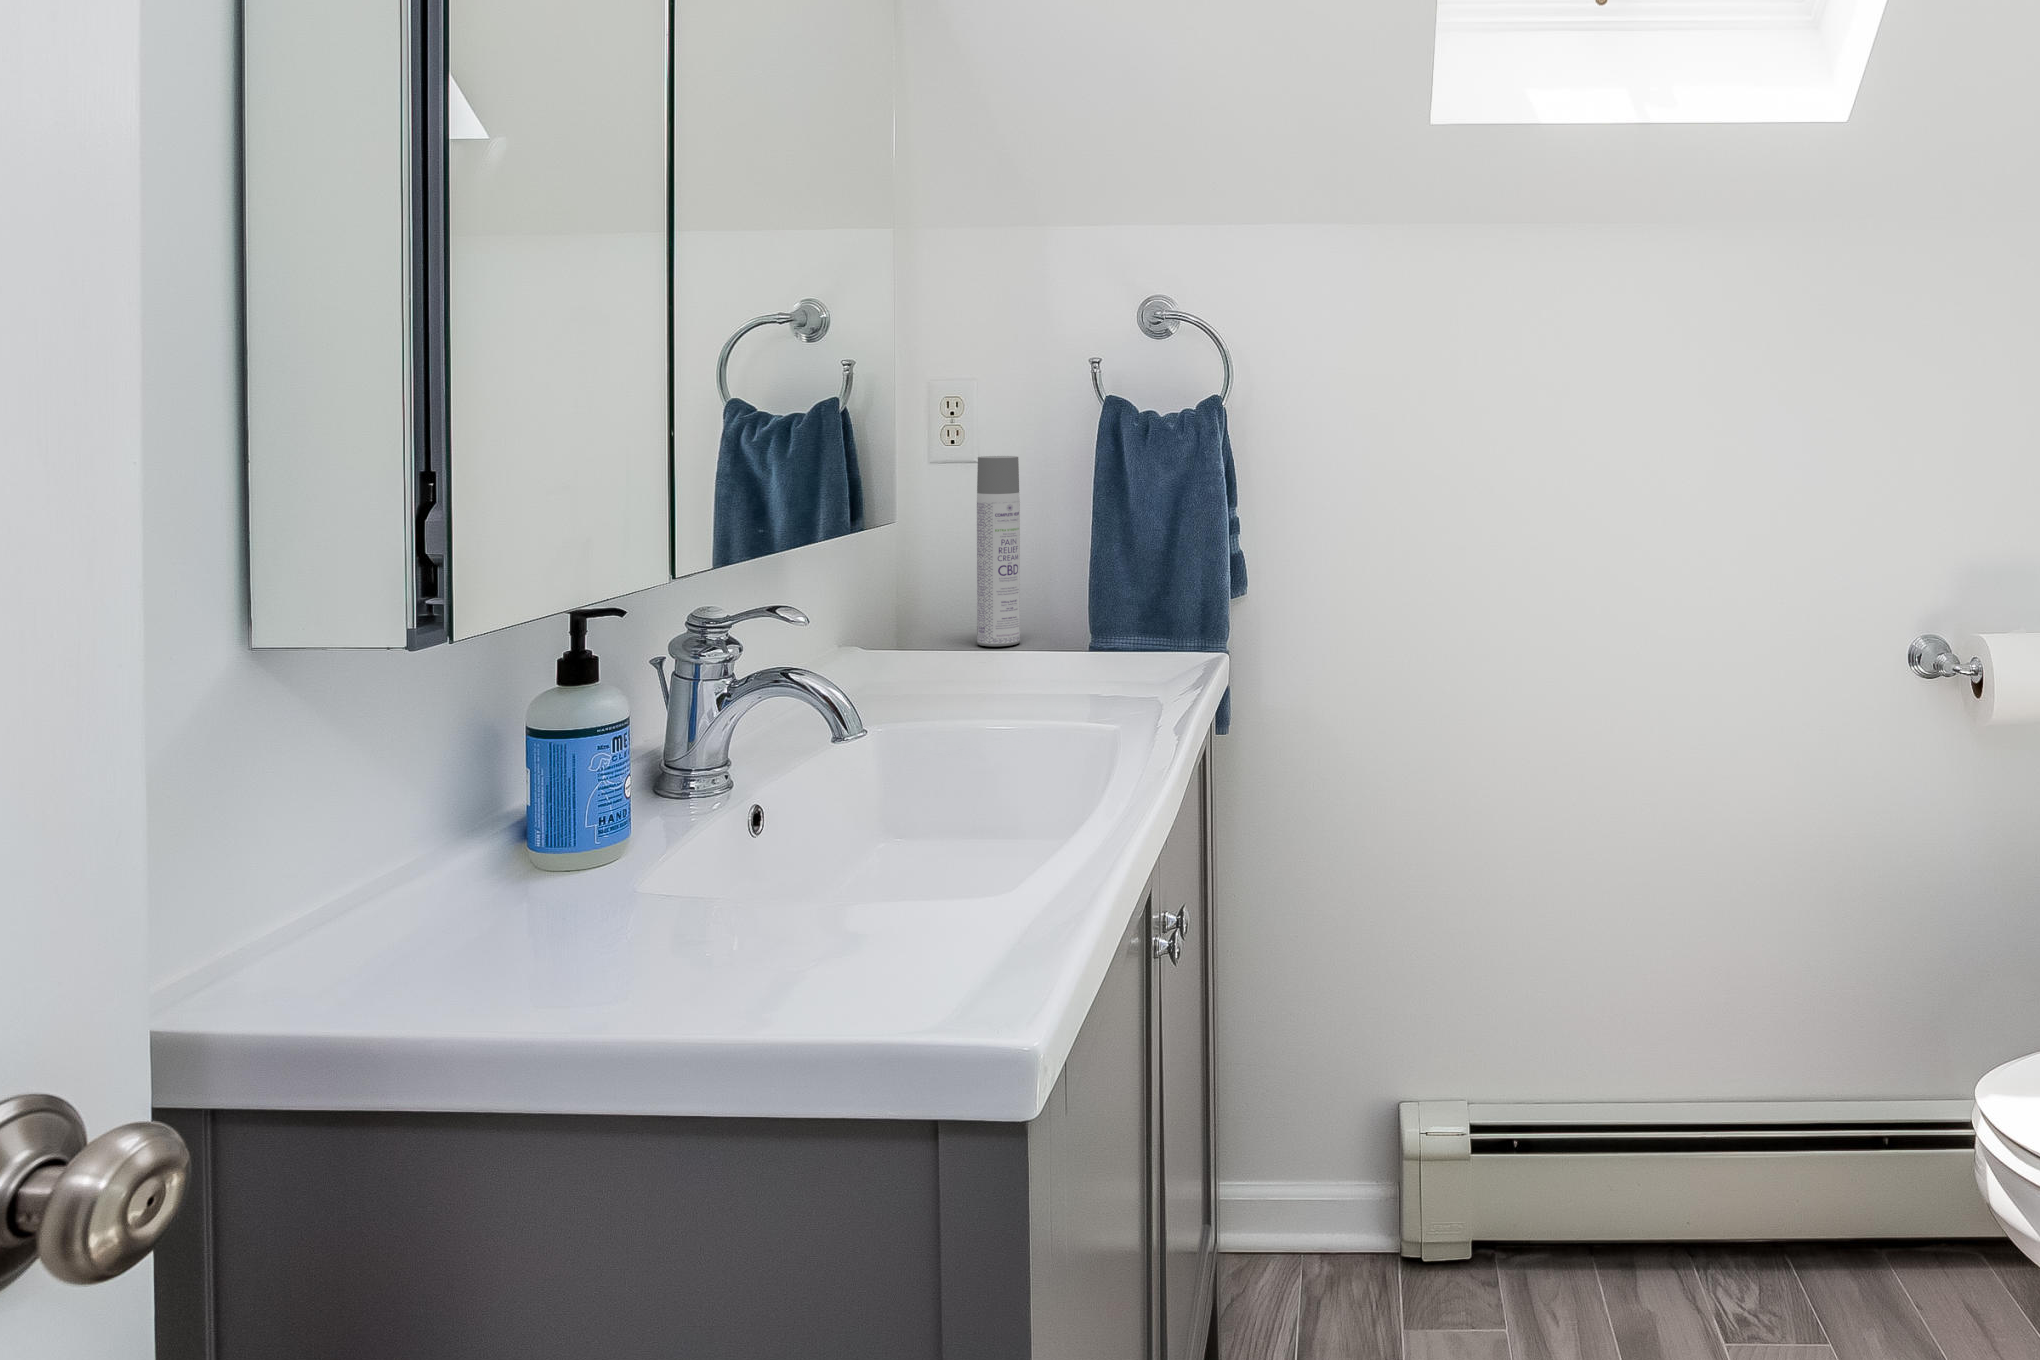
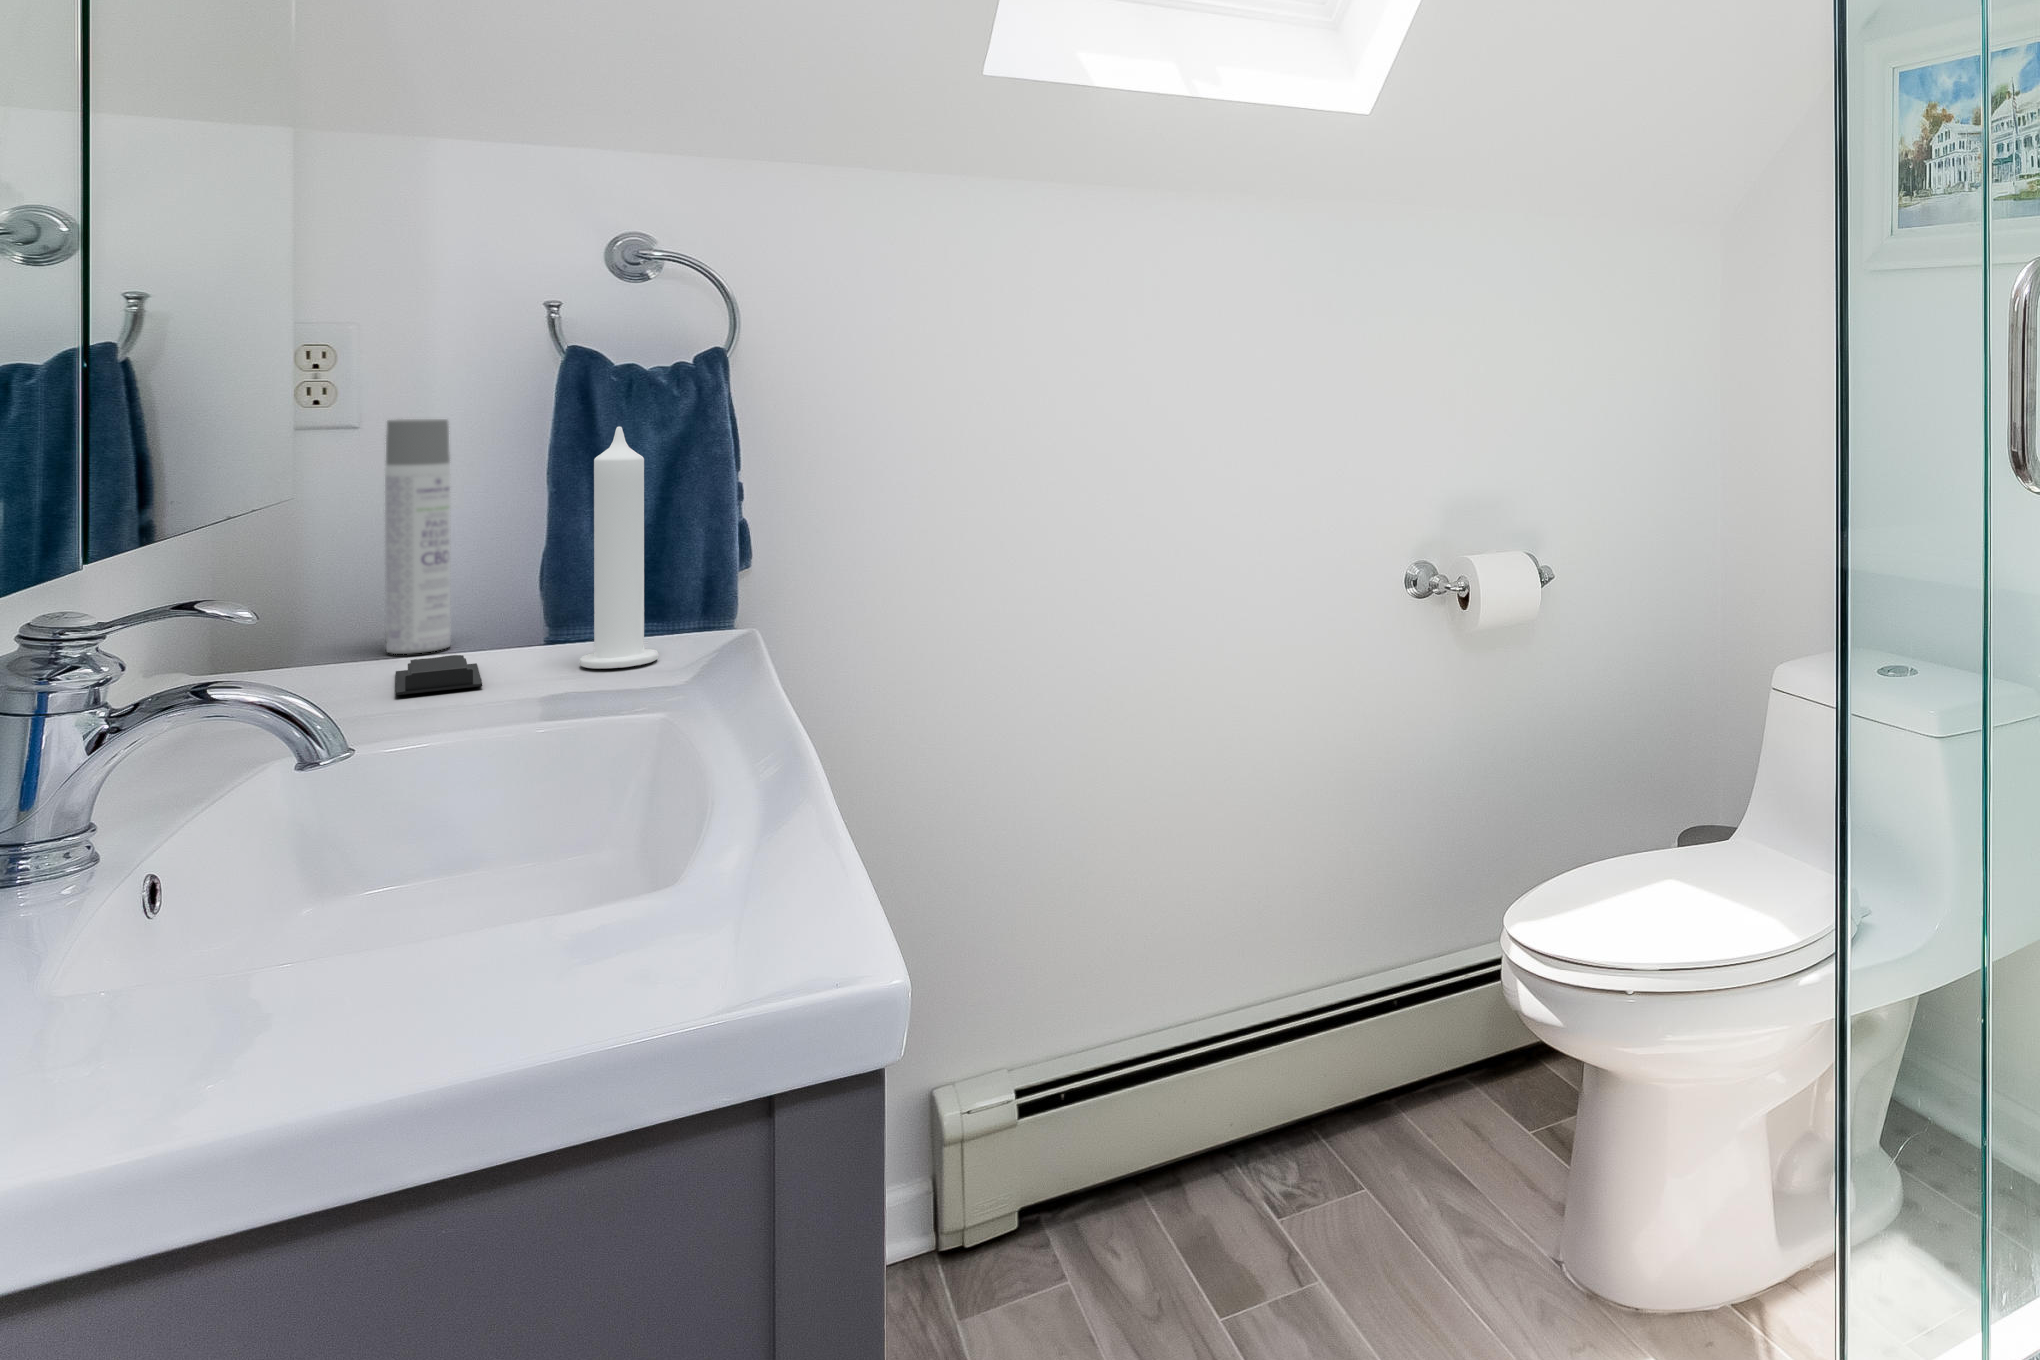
candle: none [1093,467,1151,675] -> present [580,427,658,669]
soap bar: none [962,652,1028,681] -> present [396,655,482,695]

